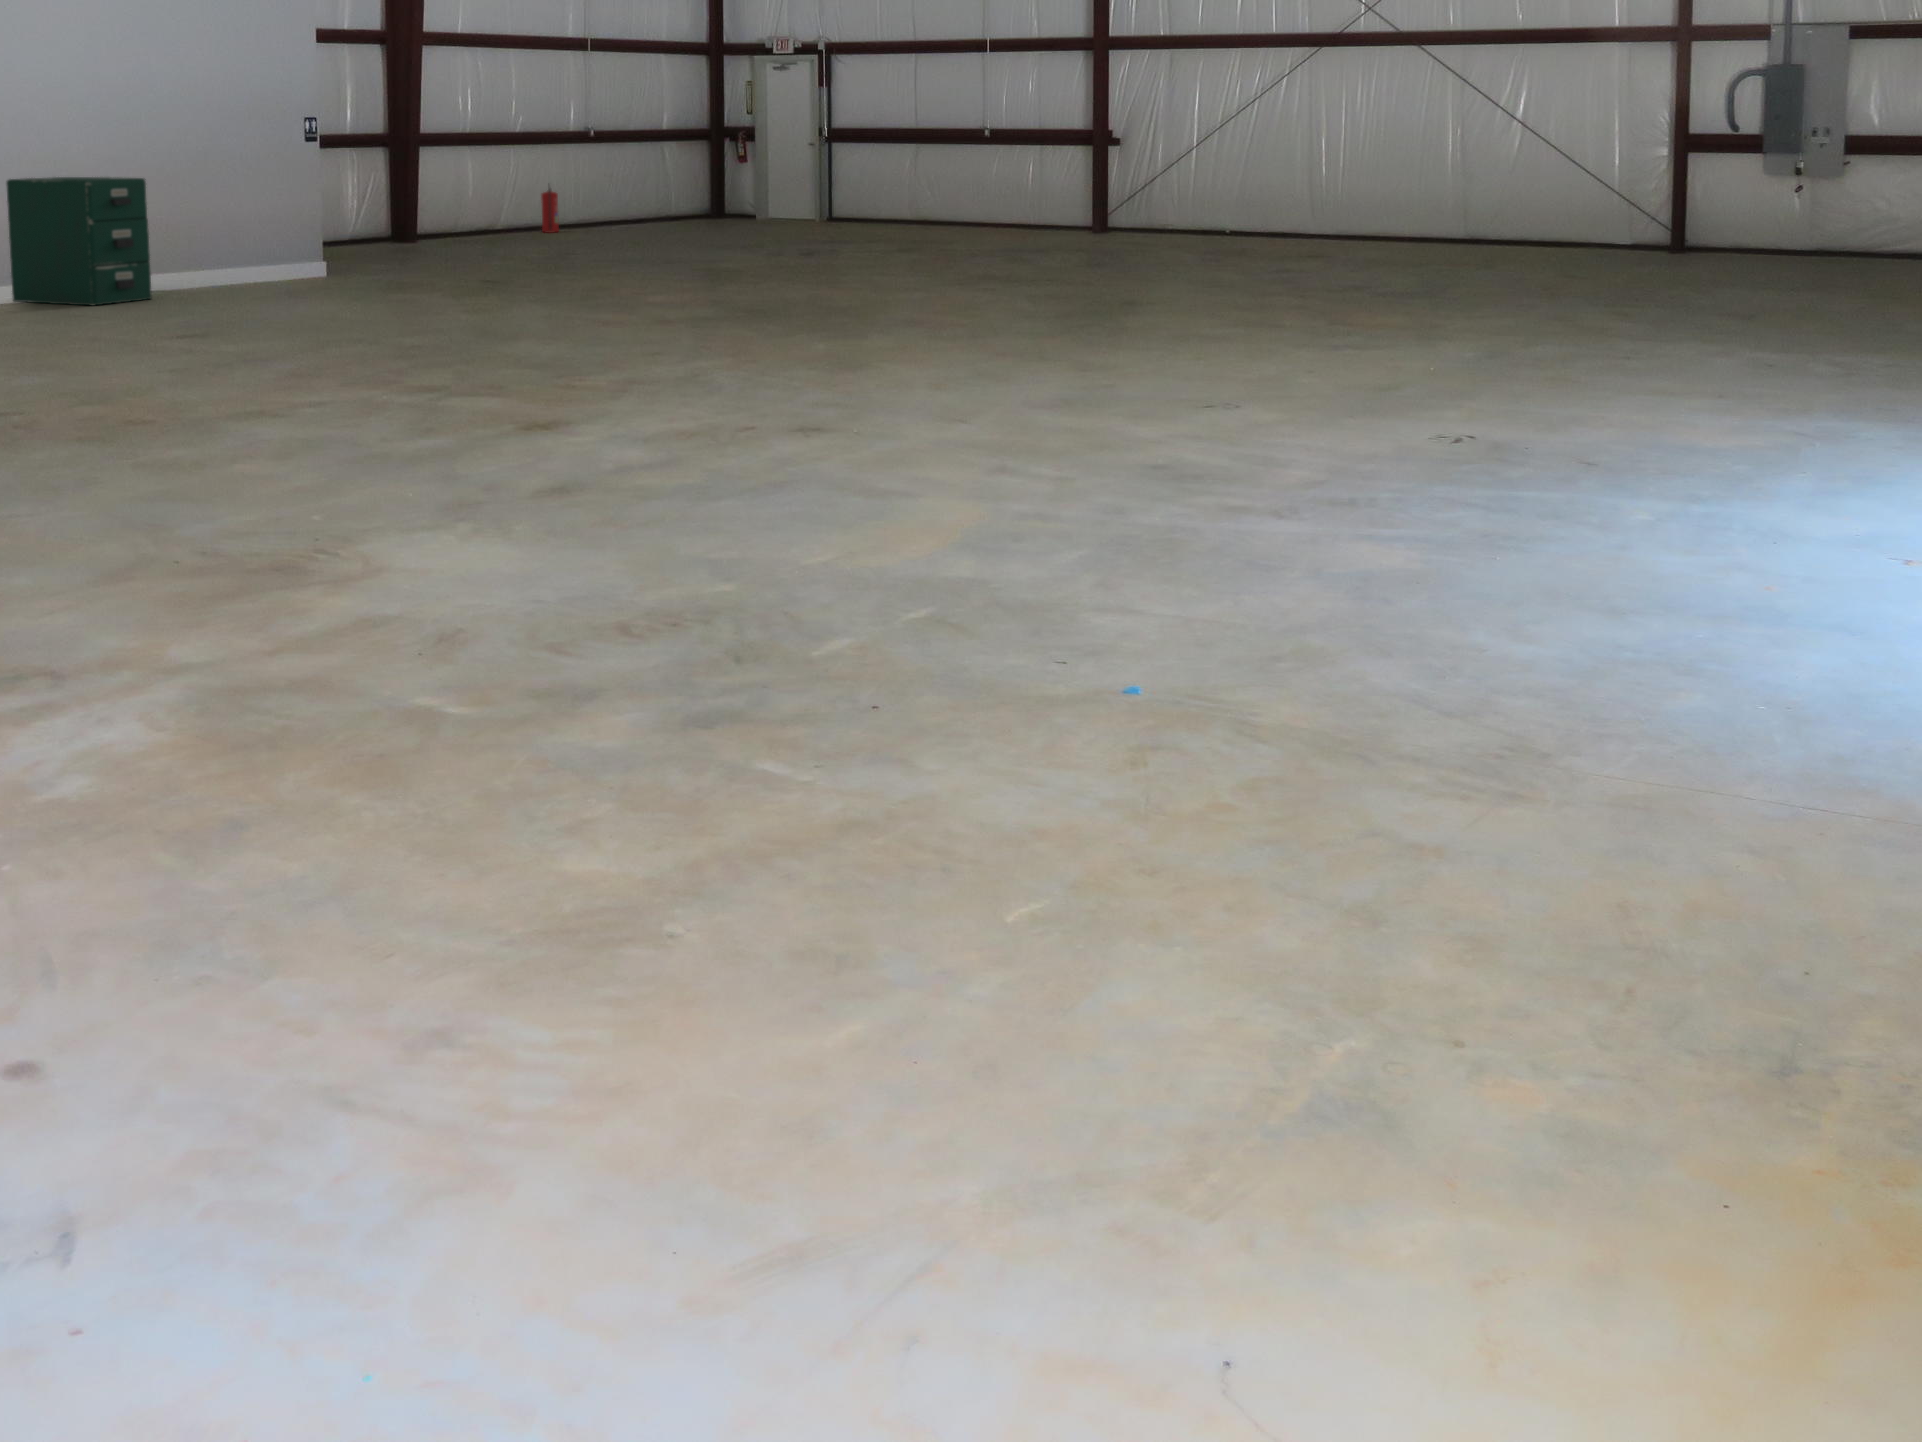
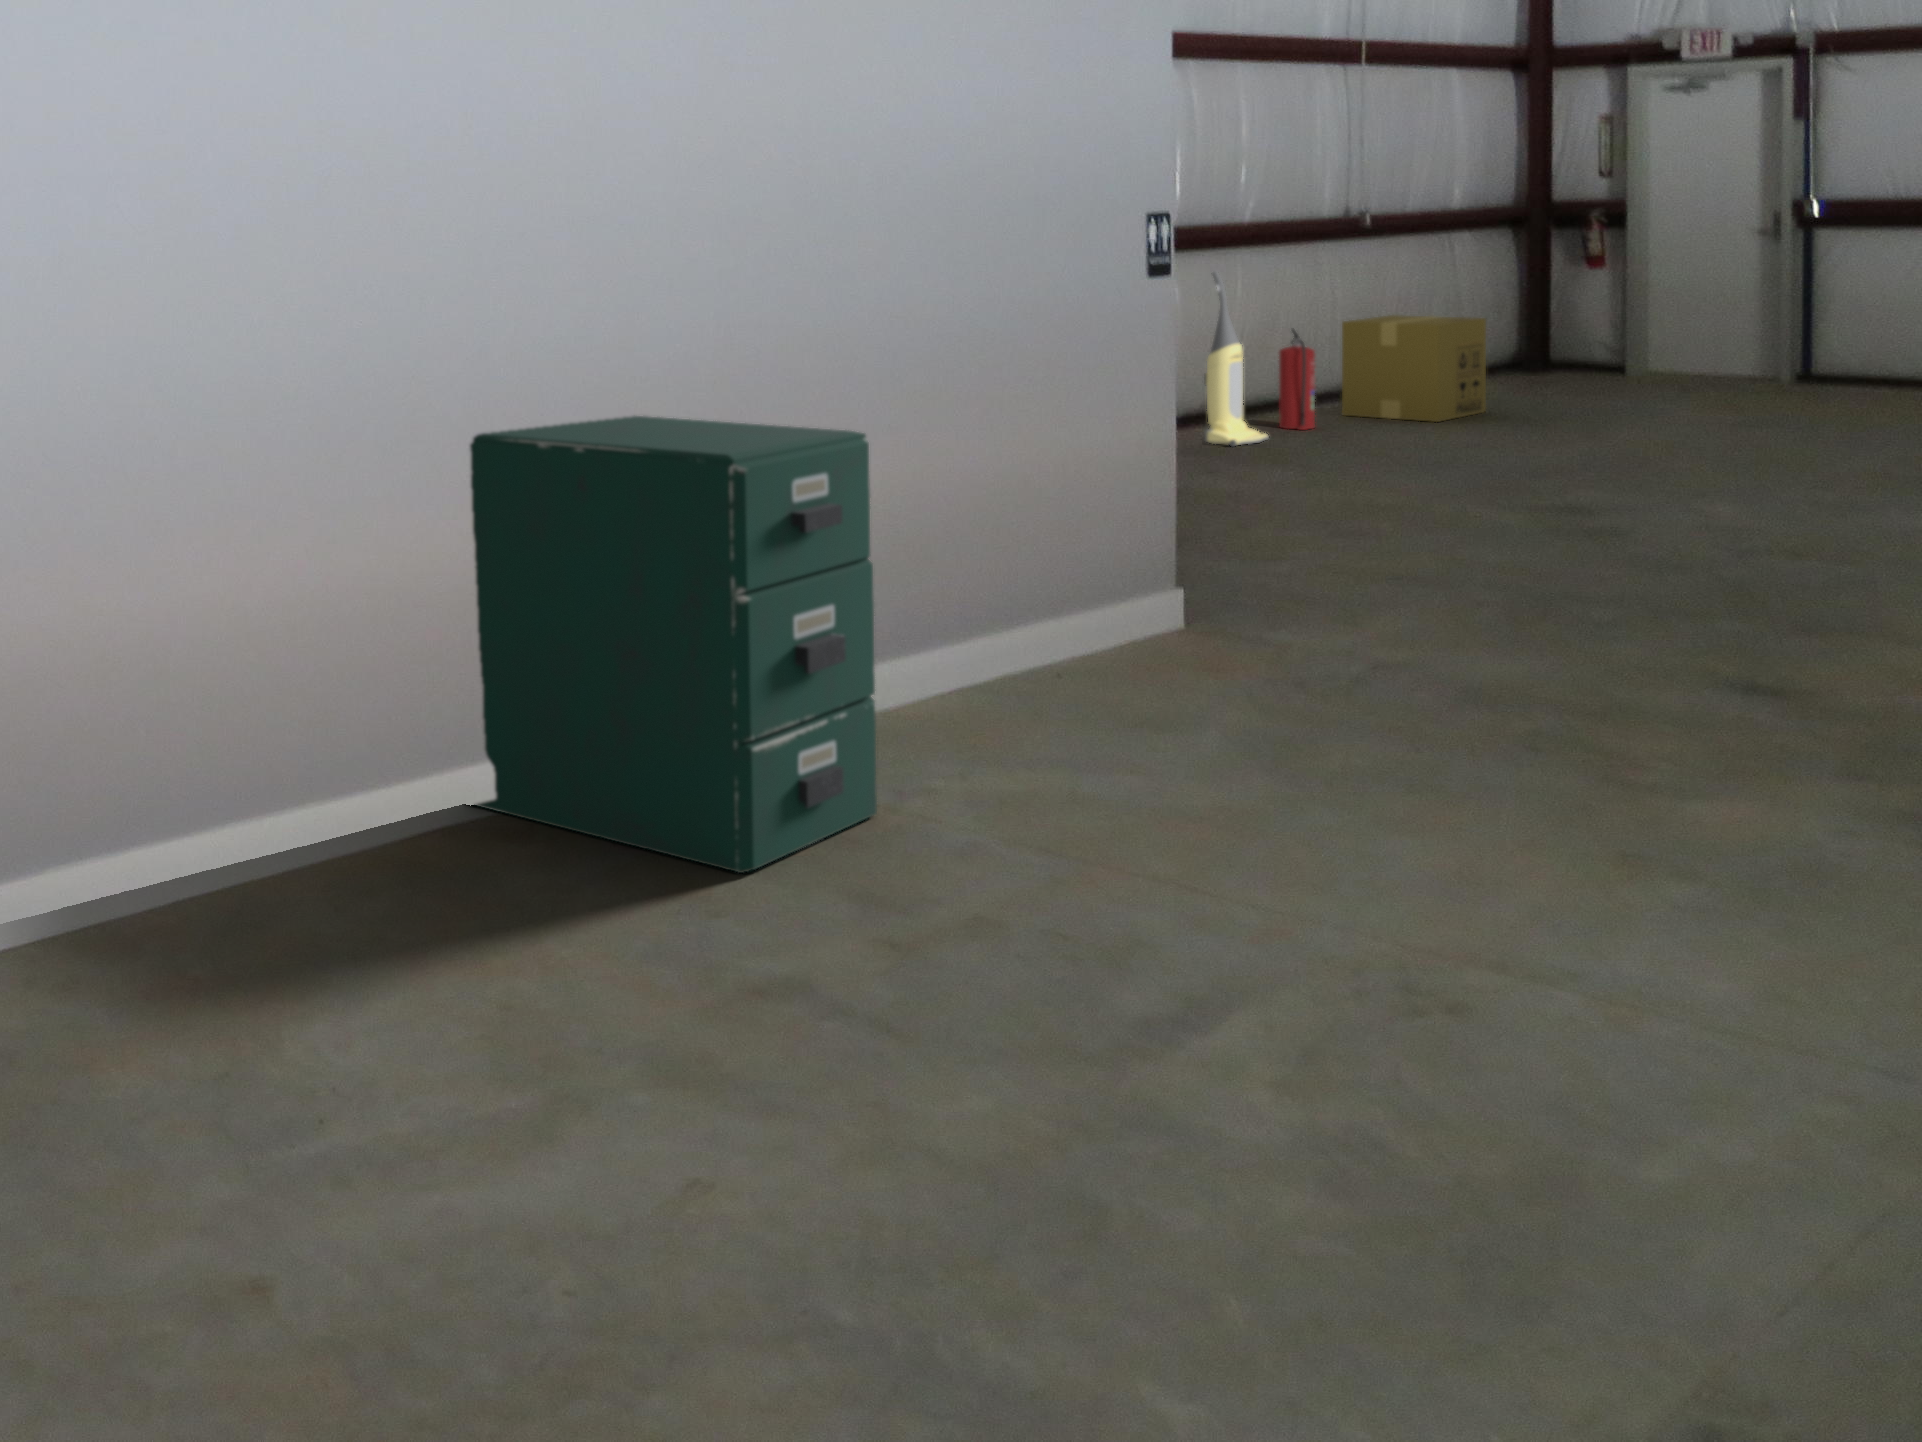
vacuum cleaner: none [489,152,523,237] -> present [1204,271,1268,446]
cardboard box: none [584,179,657,230] -> present [1342,315,1486,422]

